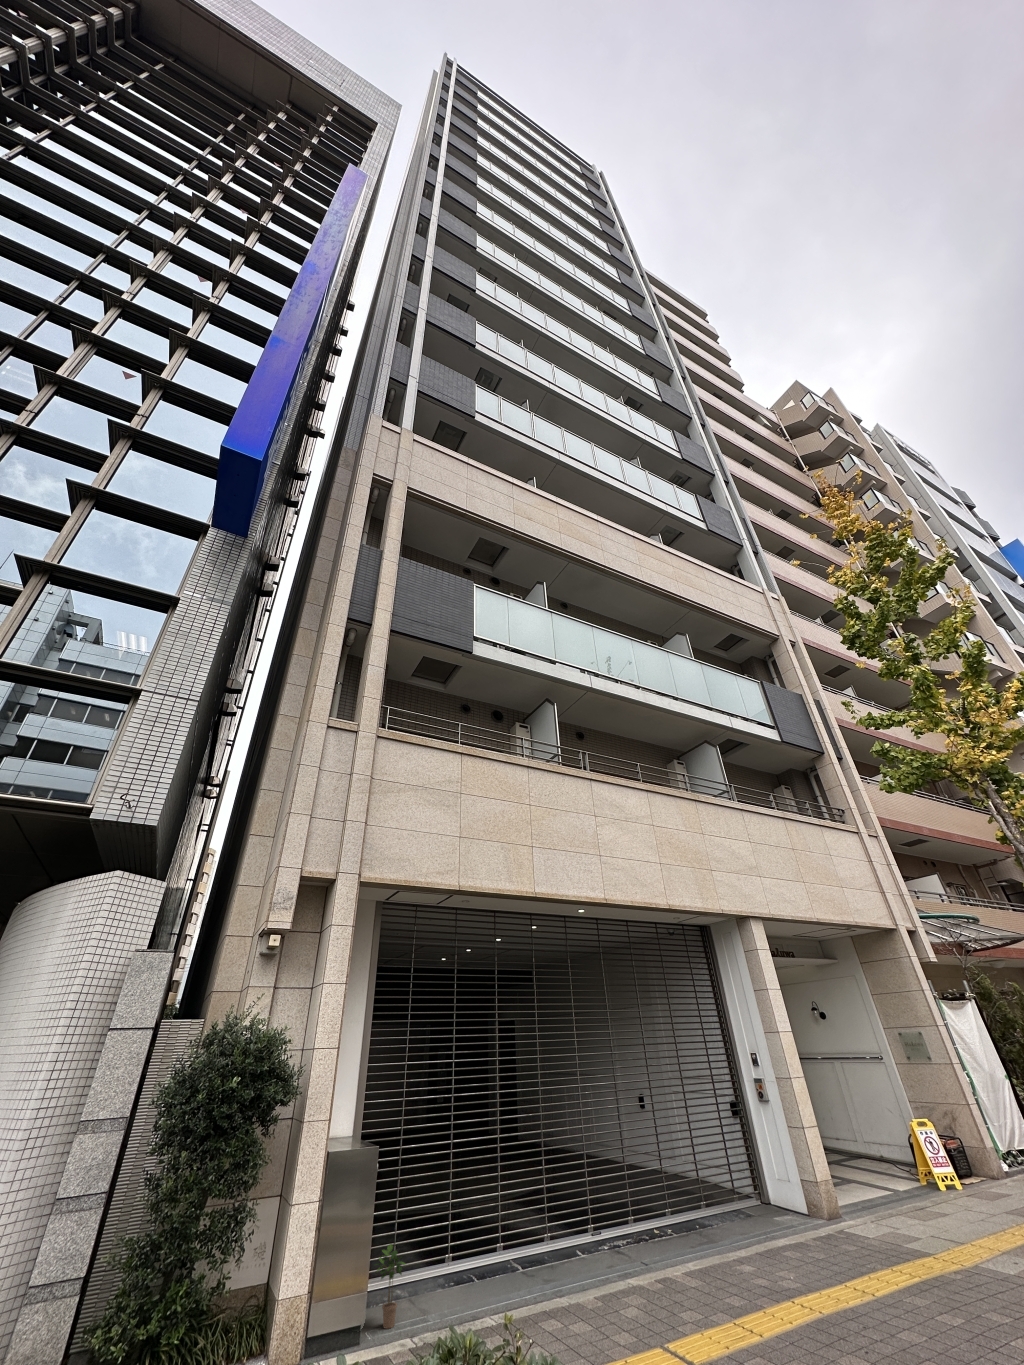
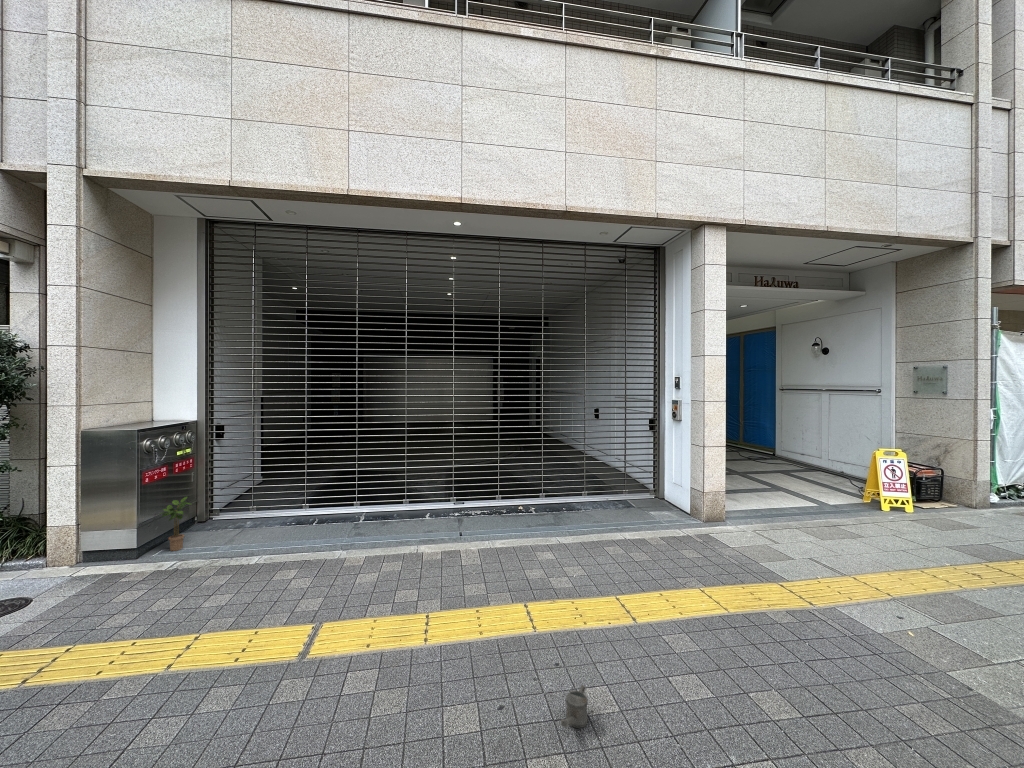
watering can: none [916,1309,938,1337] -> present [561,685,588,728]

